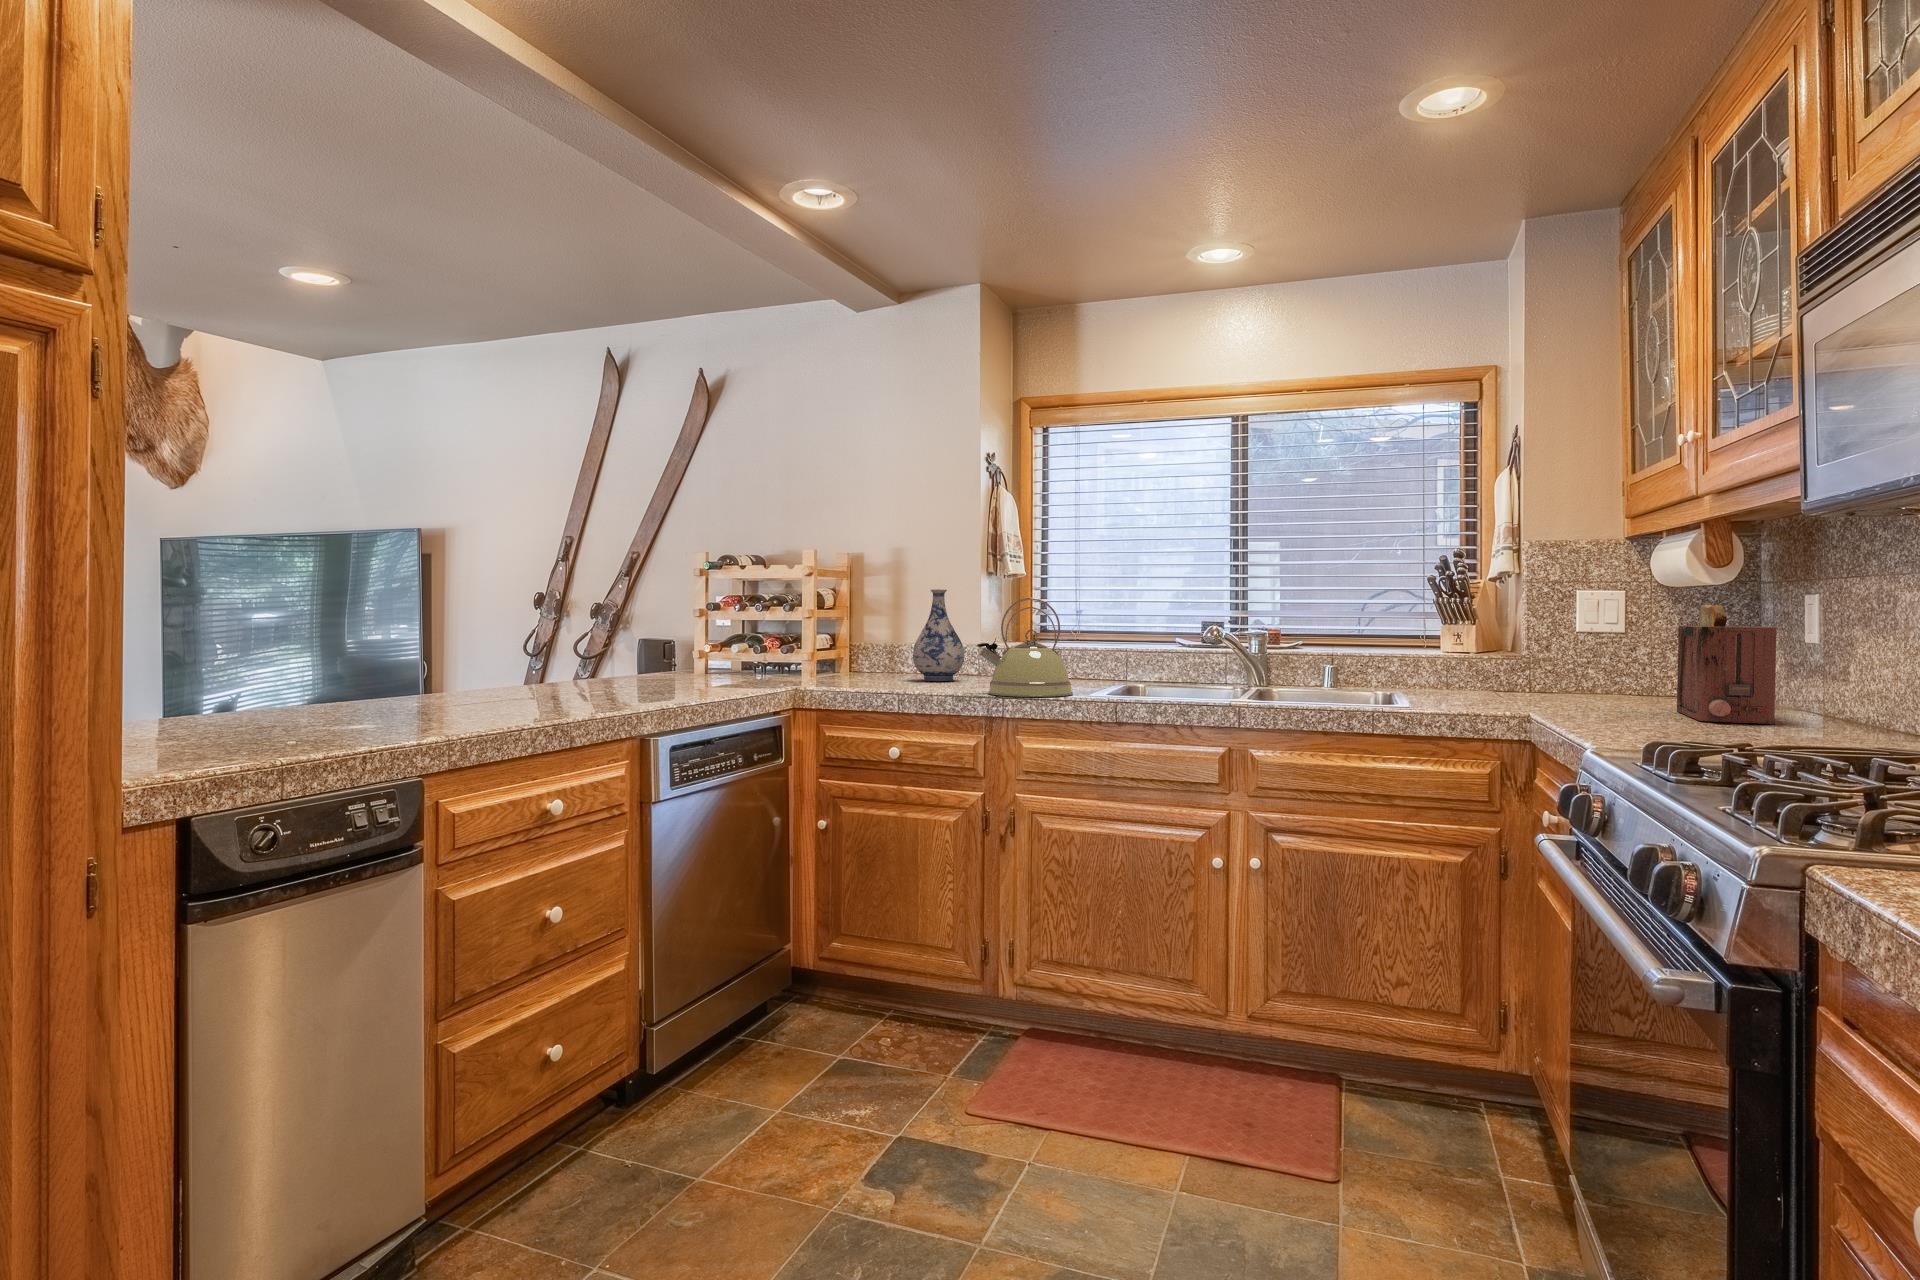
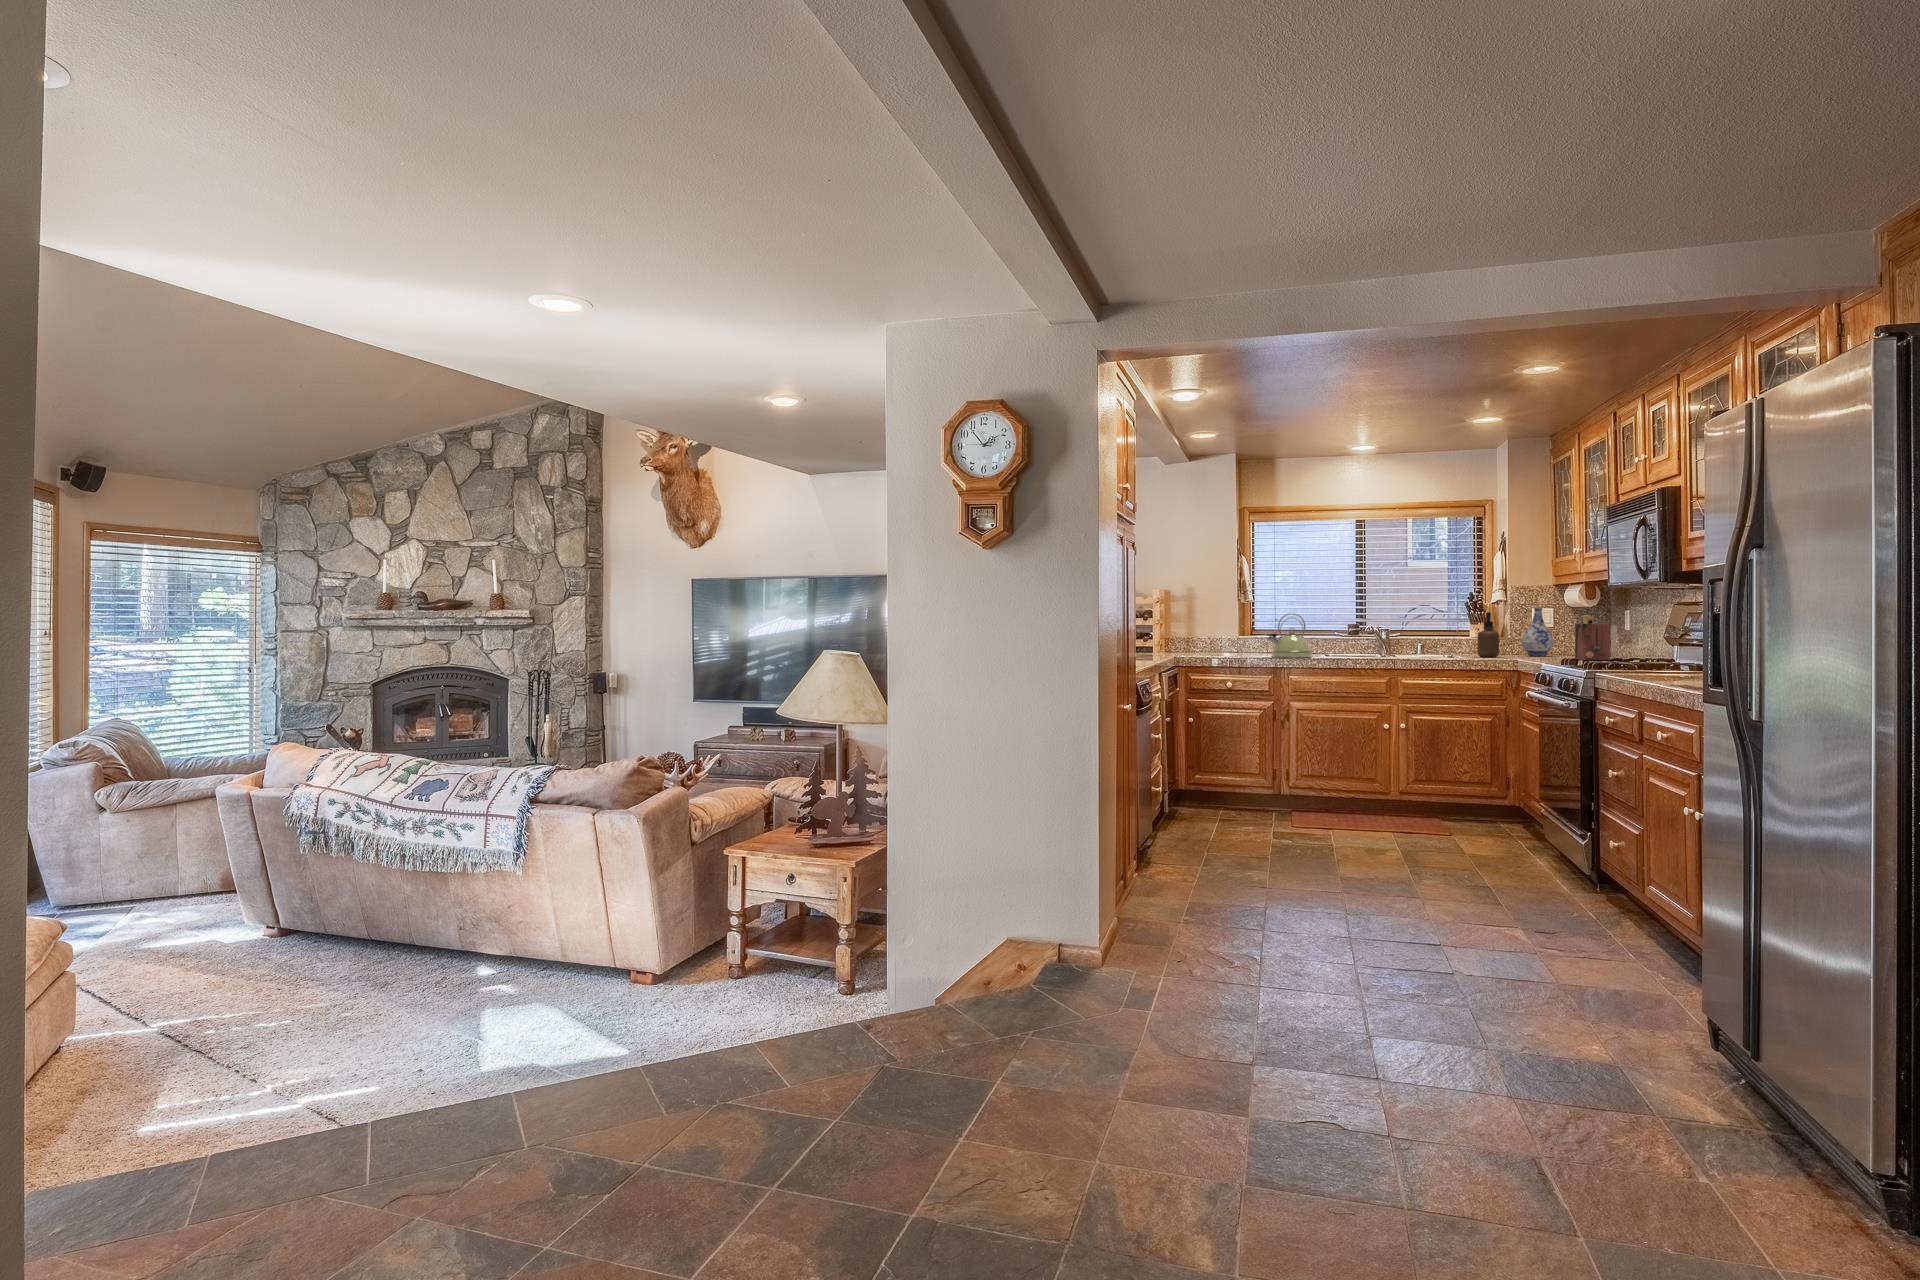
vase: present [913,589,964,681] -> present [1522,607,1554,656]
soap dispenser: none [1445,598,1495,701] -> present [1477,612,1499,657]

